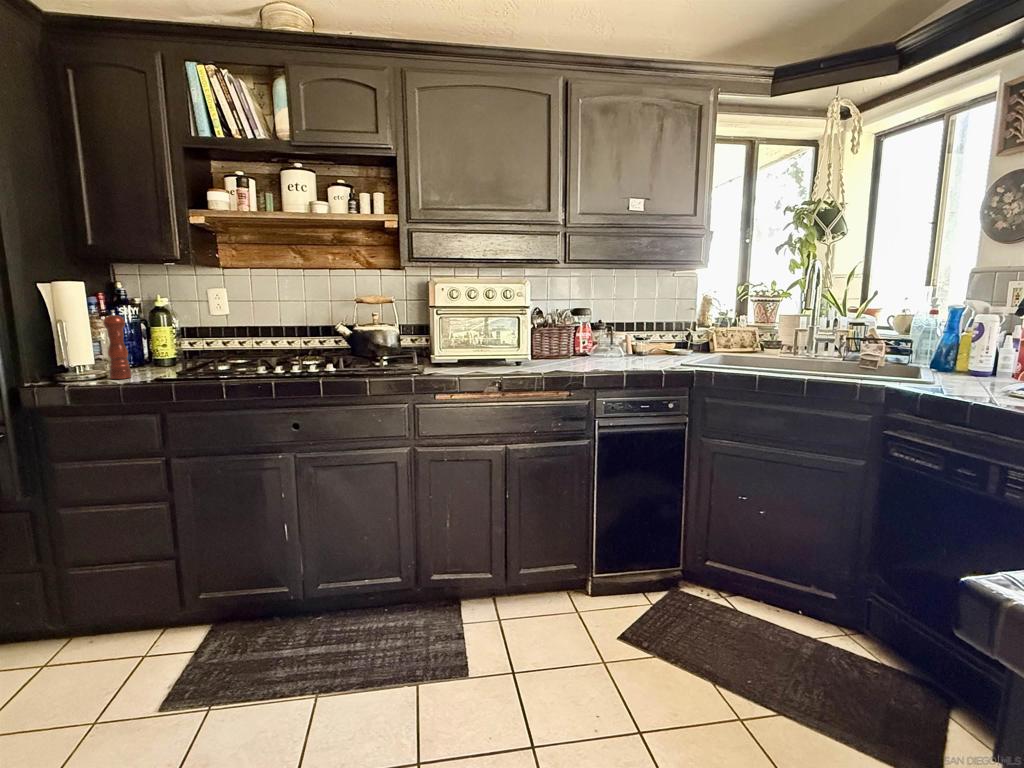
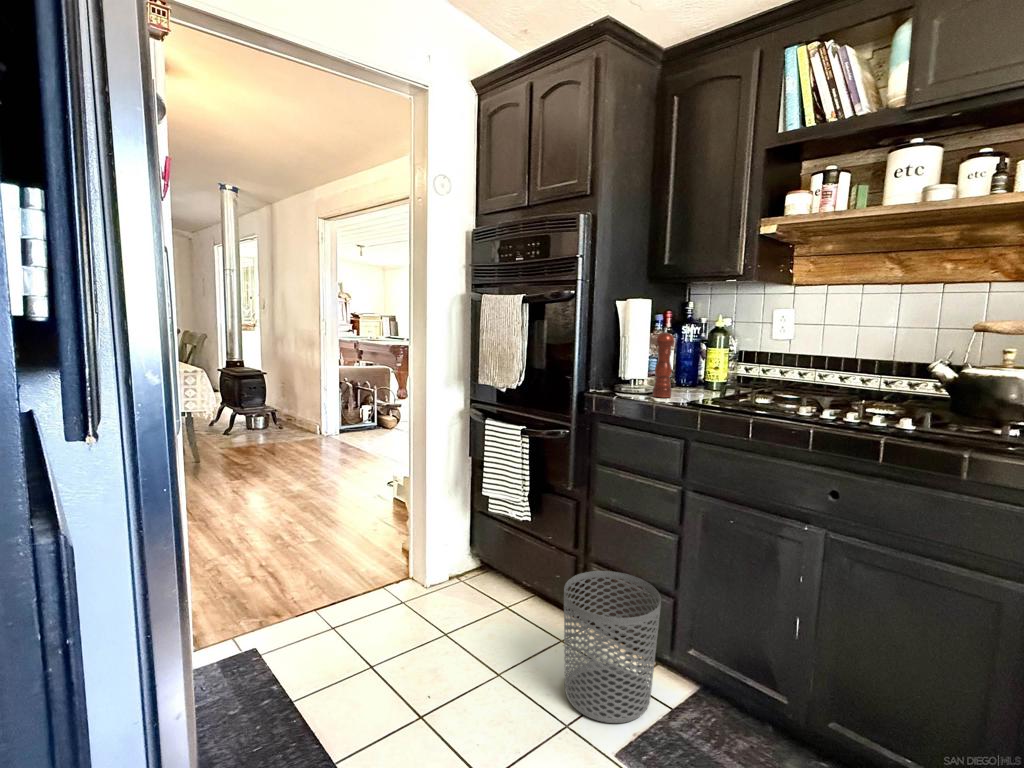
waste bin: none [48,555,173,707] -> present [564,571,661,723]

